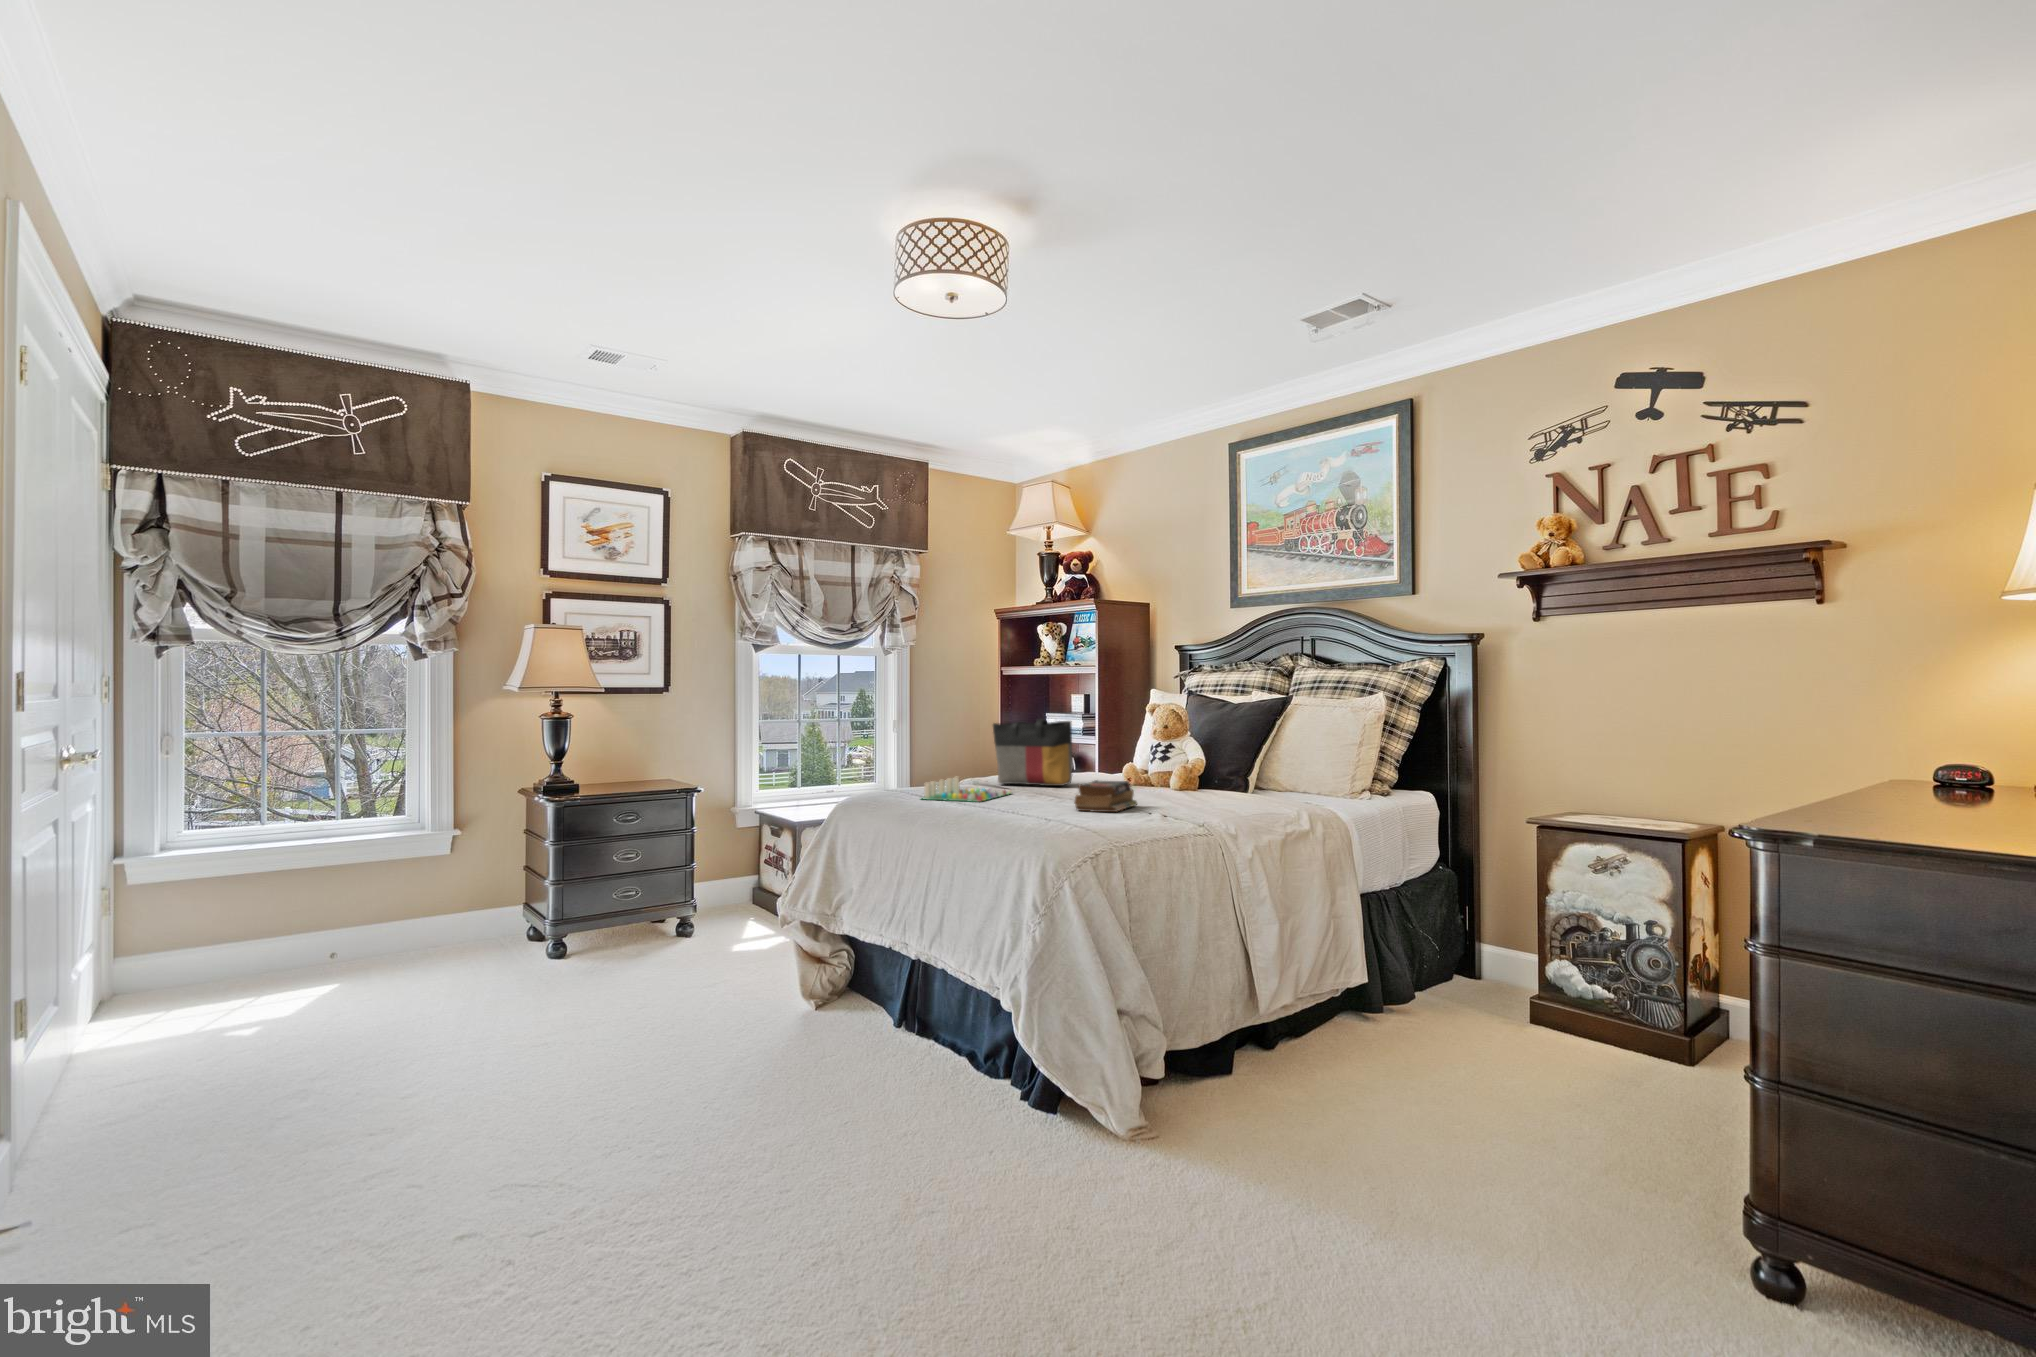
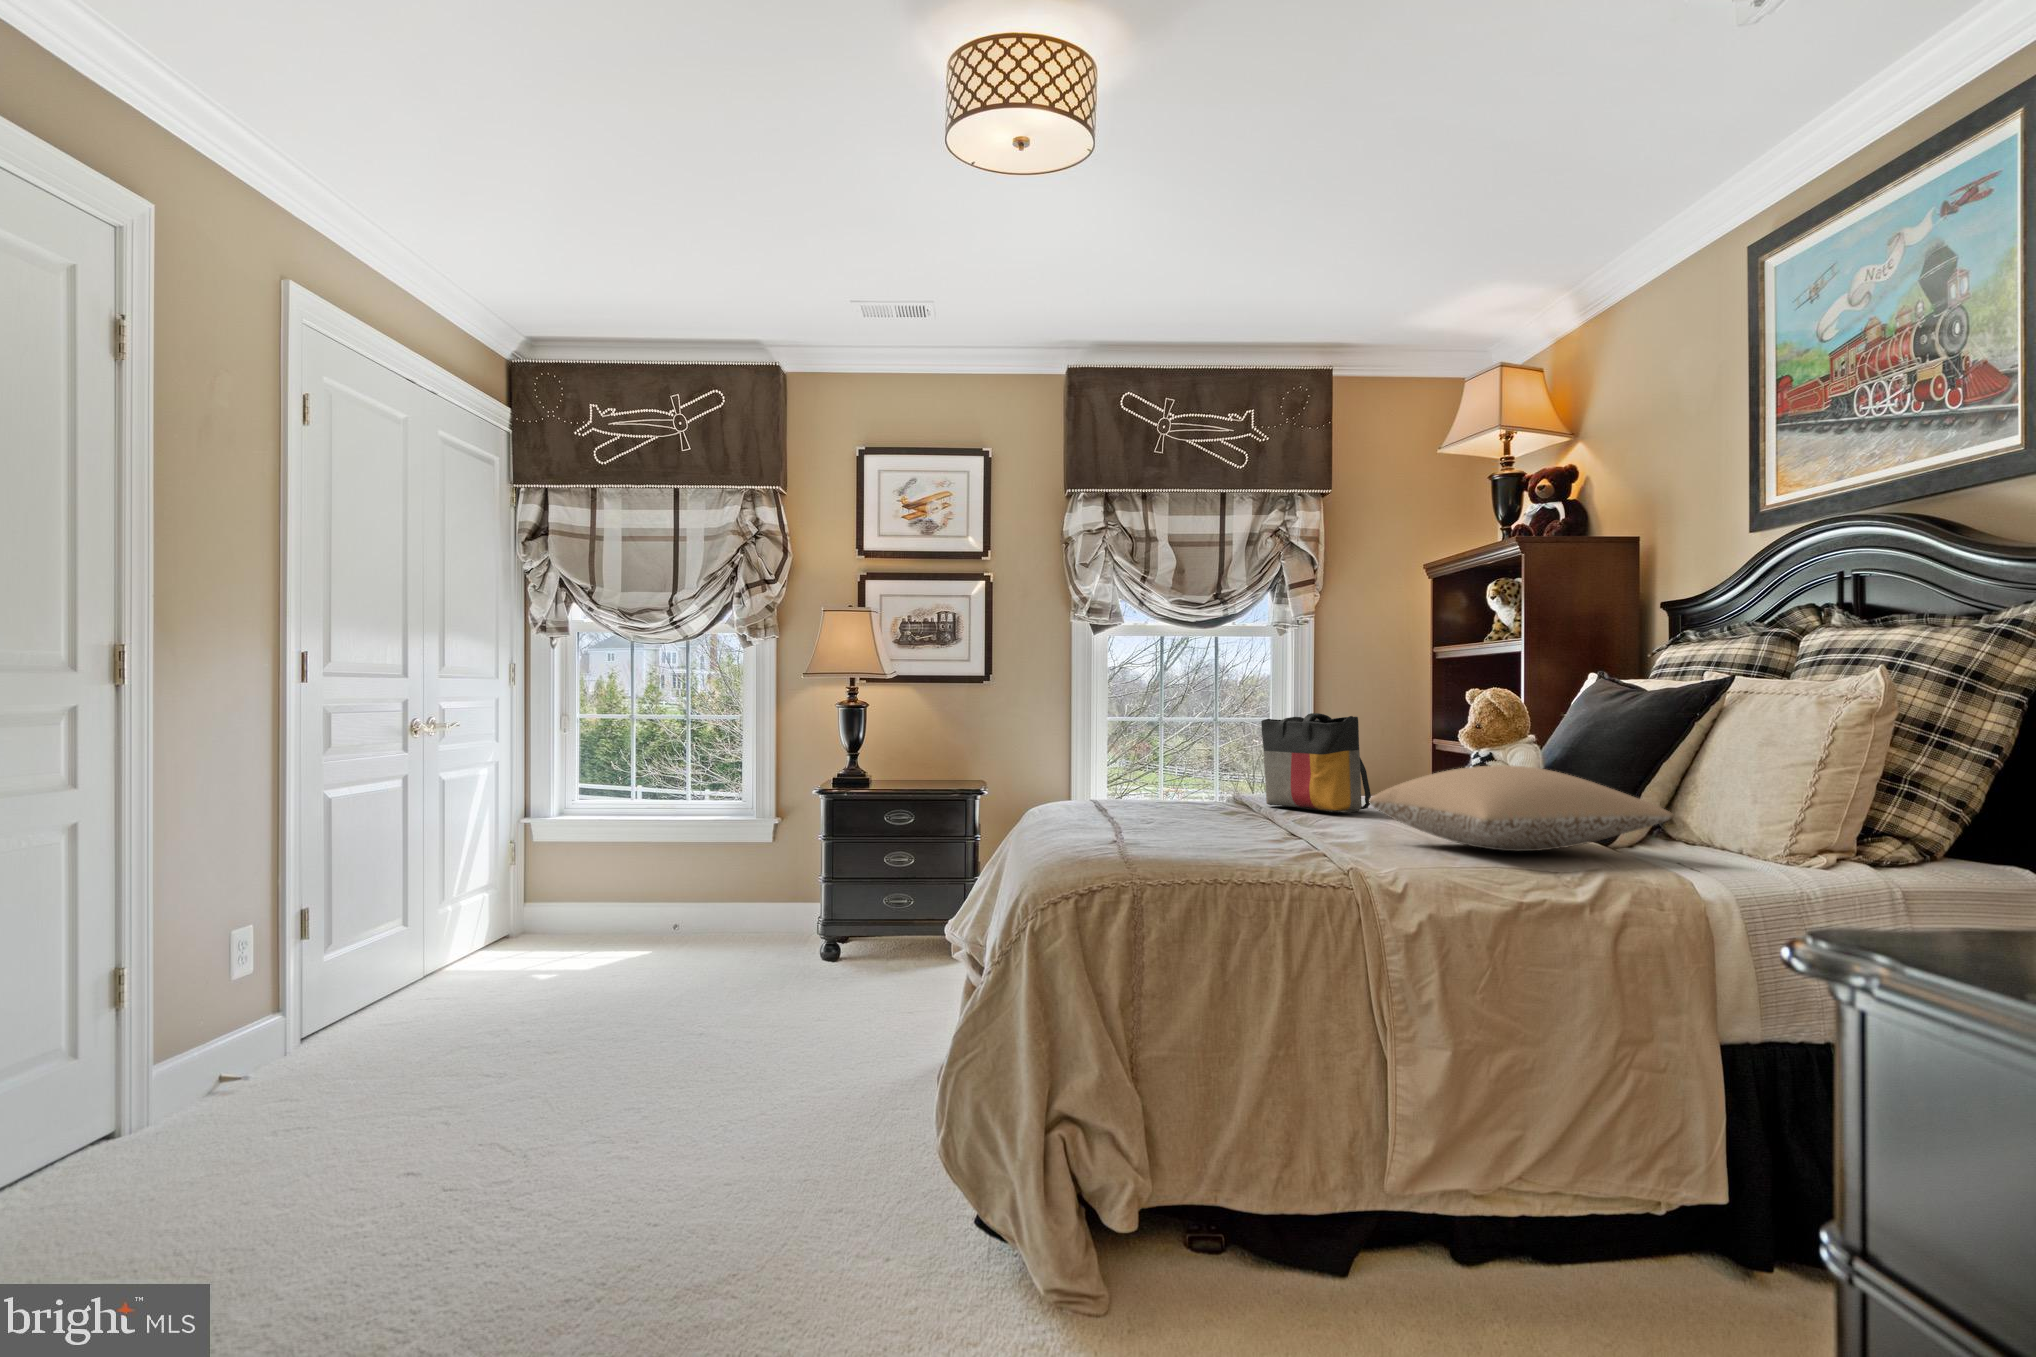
pillow: none [1147,749,1305,799] -> present [1370,765,1674,851]
board game: present [924,777,1012,802] -> none [1081,789,1227,823]
book: present [1074,780,1137,812] -> none [1192,802,1313,850]

